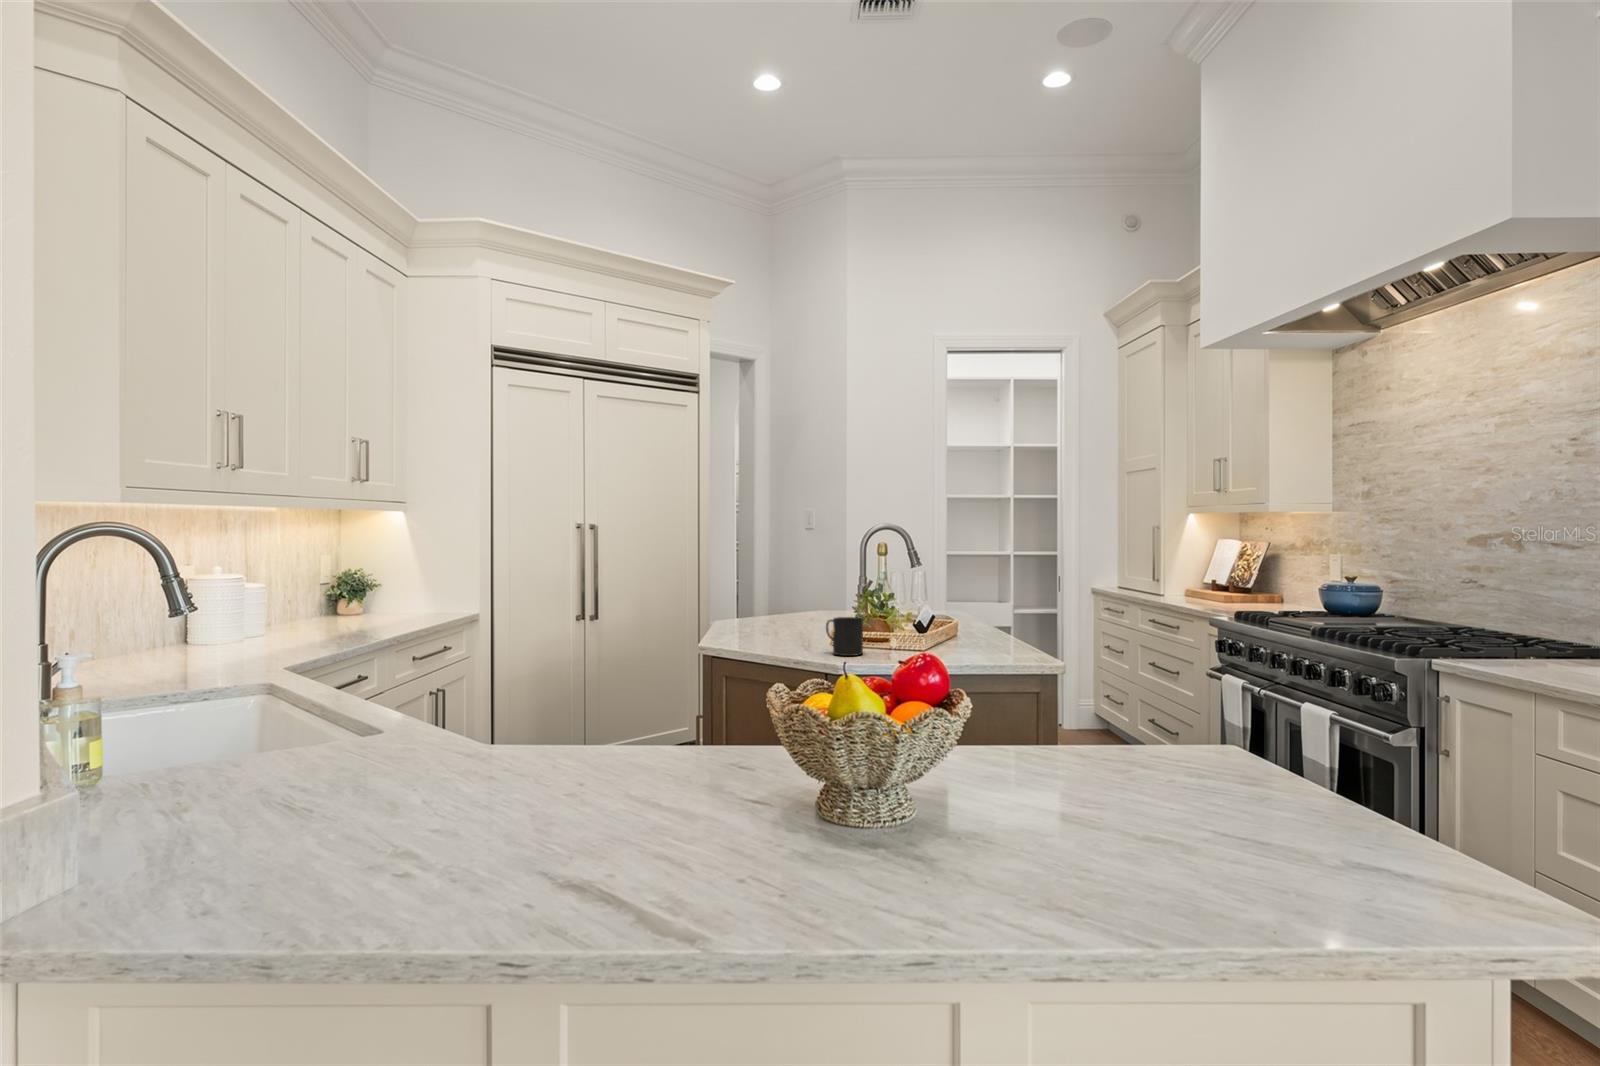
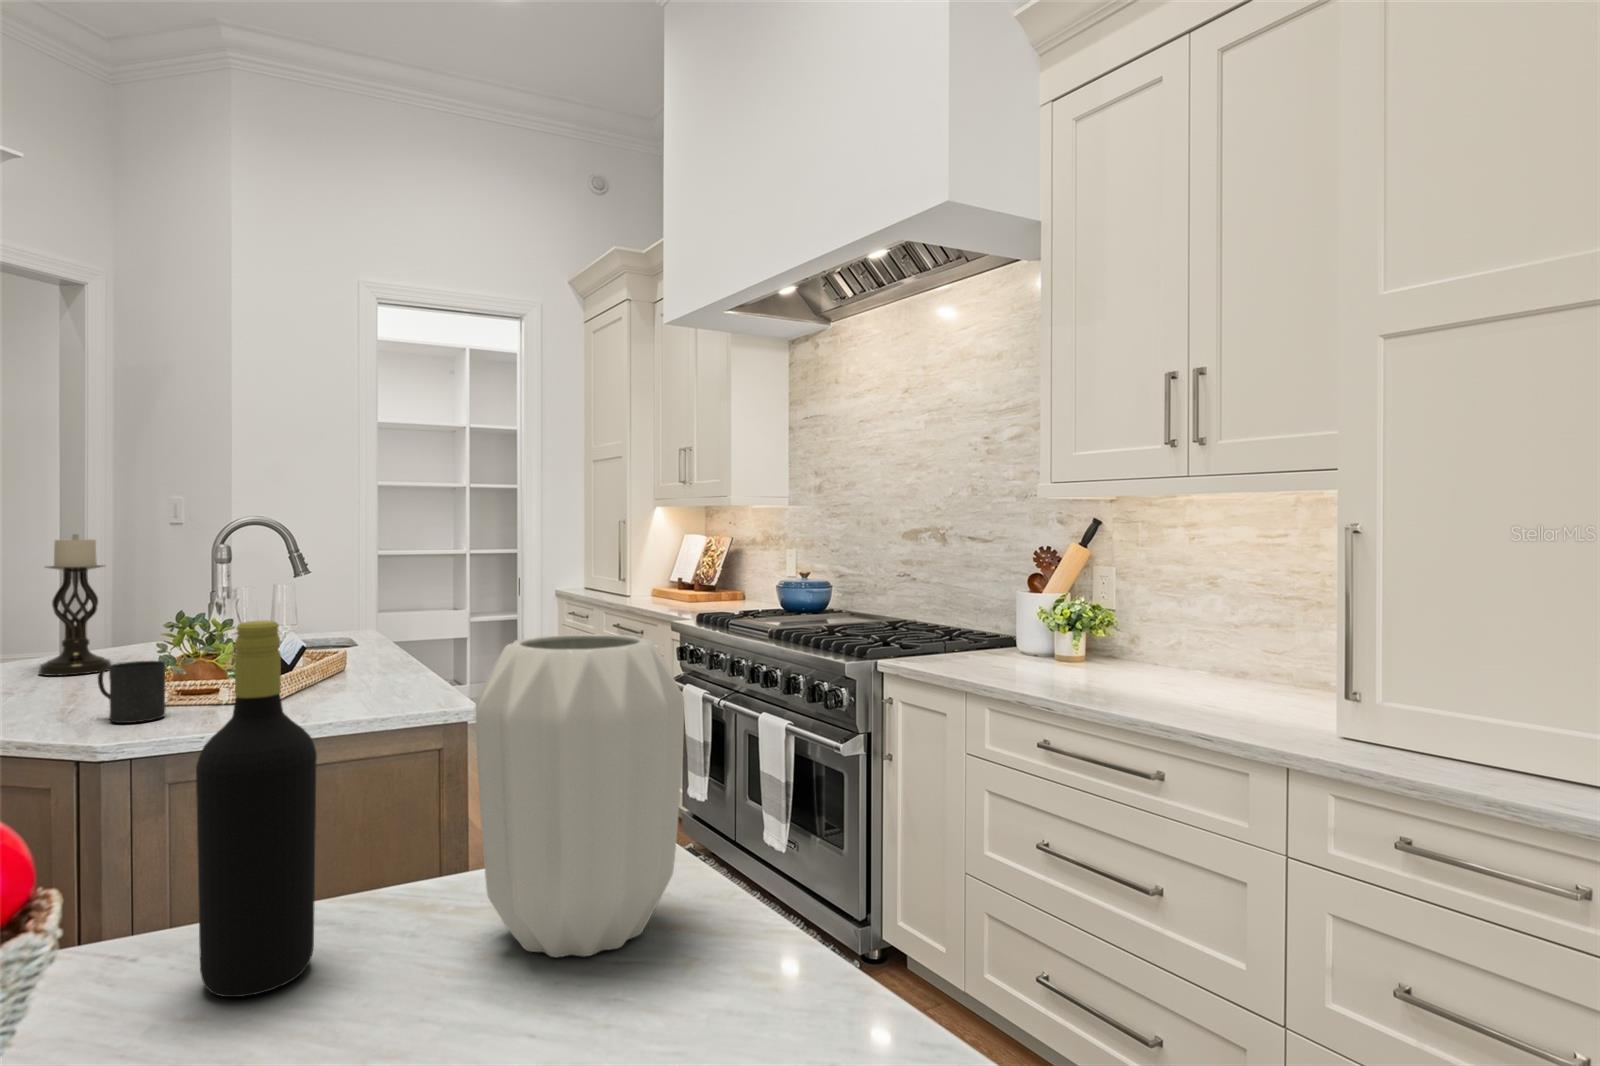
candle holder: none [769,535,808,628] -> present [39,534,111,676]
bottle: none [987,578,1044,773] -> present [196,621,317,997]
vase: none [1127,596,1265,787] -> present [475,634,684,957]

